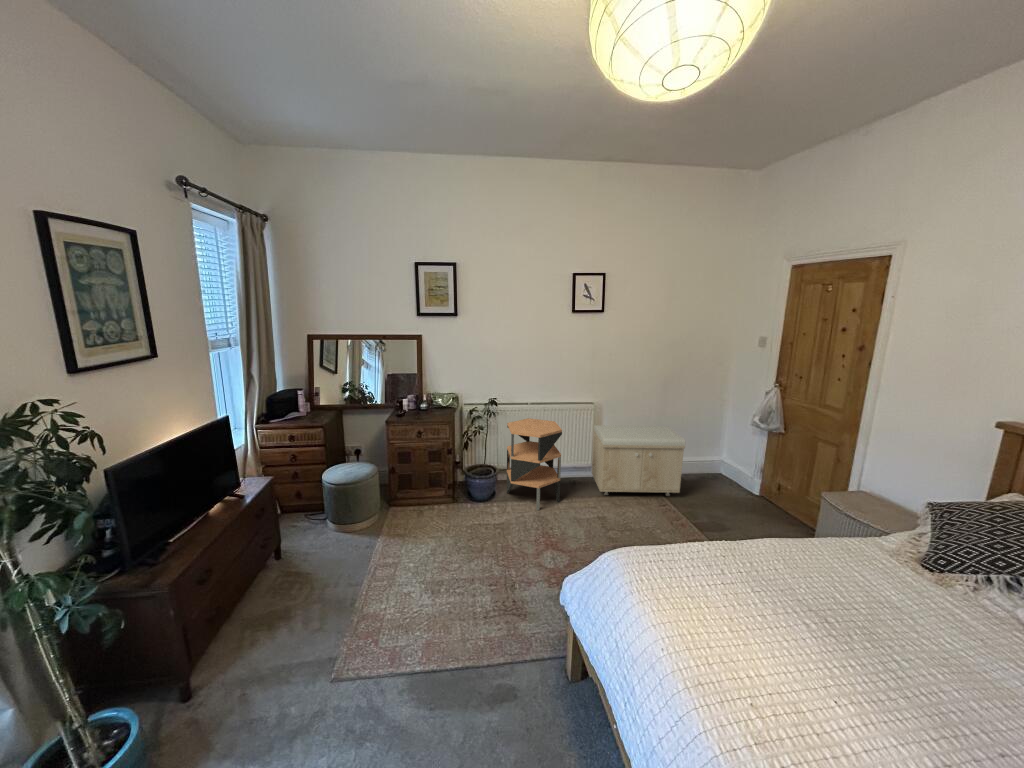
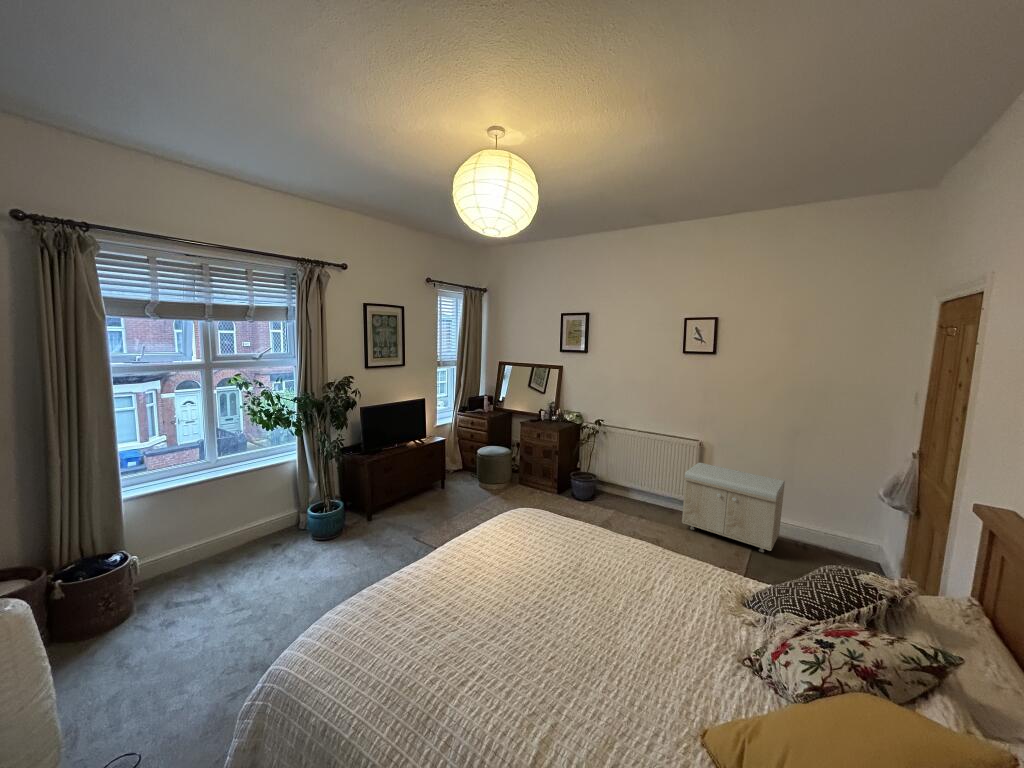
side table: present [507,418,562,510] -> none [598,442,650,519]

